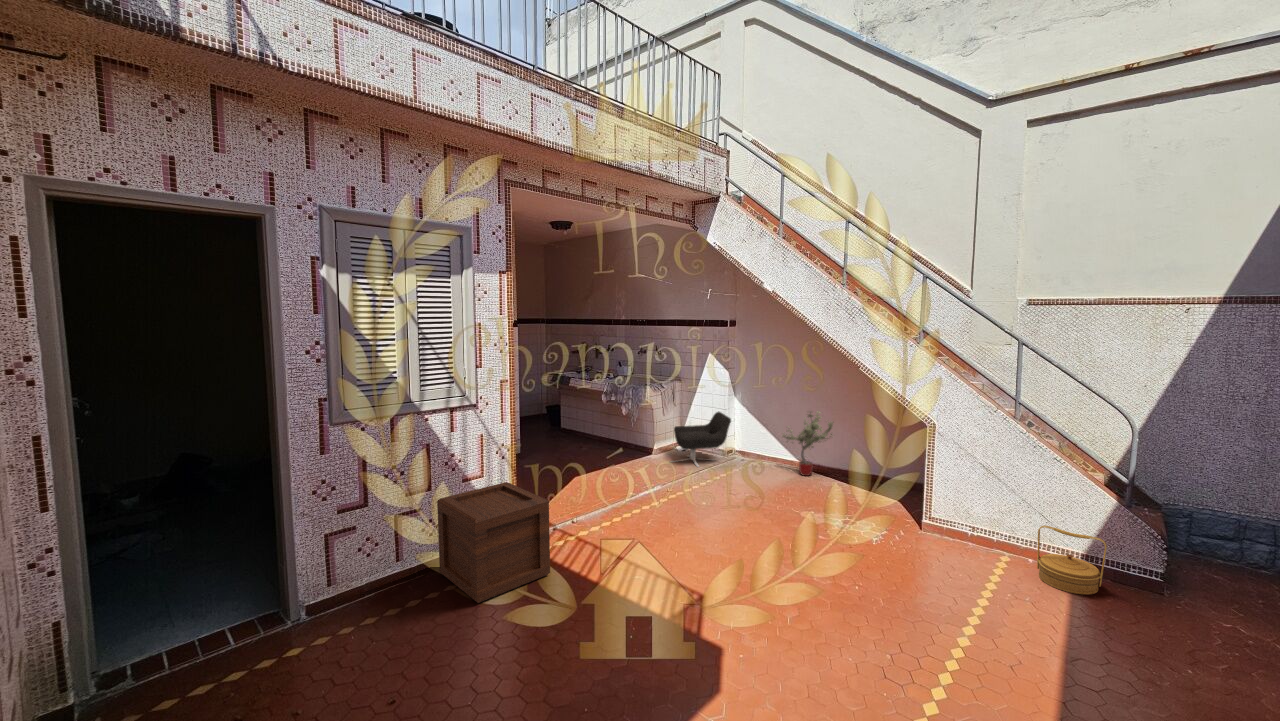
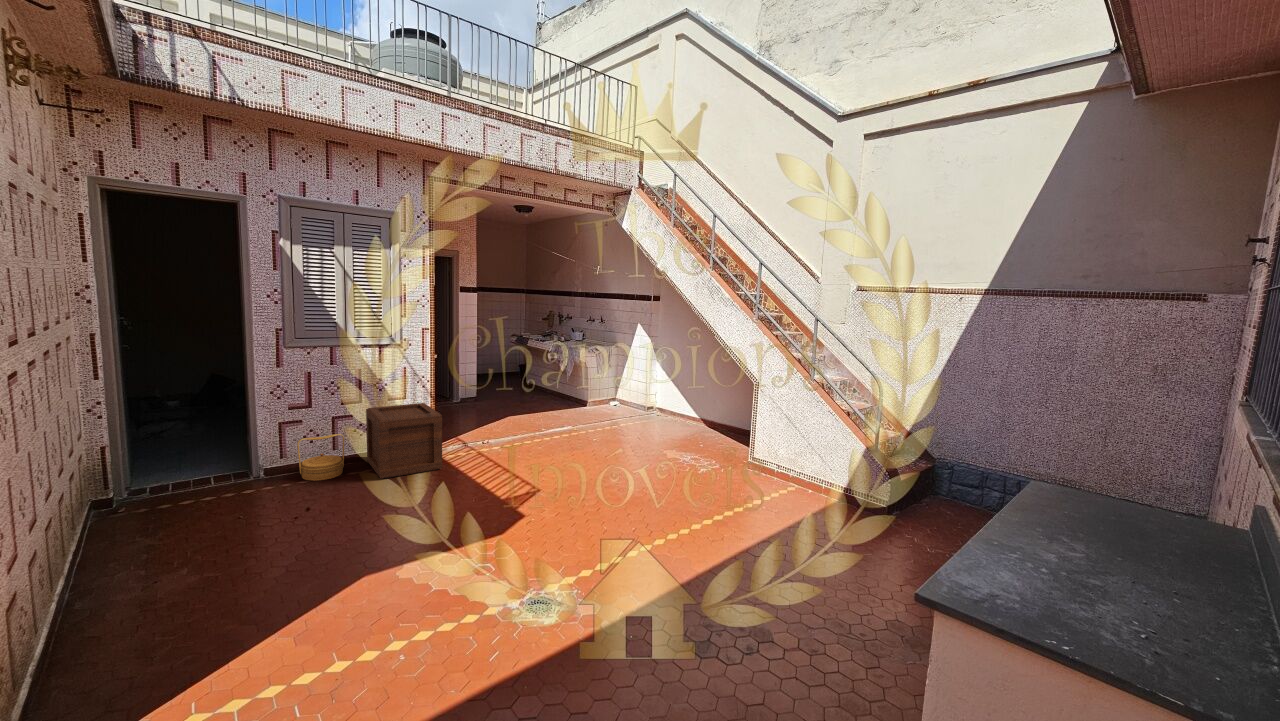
lounge chair: present [673,412,731,467] -> none [596,373,647,416]
potted tree: present [782,412,833,476] -> none [683,374,721,428]
woven basket: present [1037,525,1107,595] -> present [297,434,344,481]

